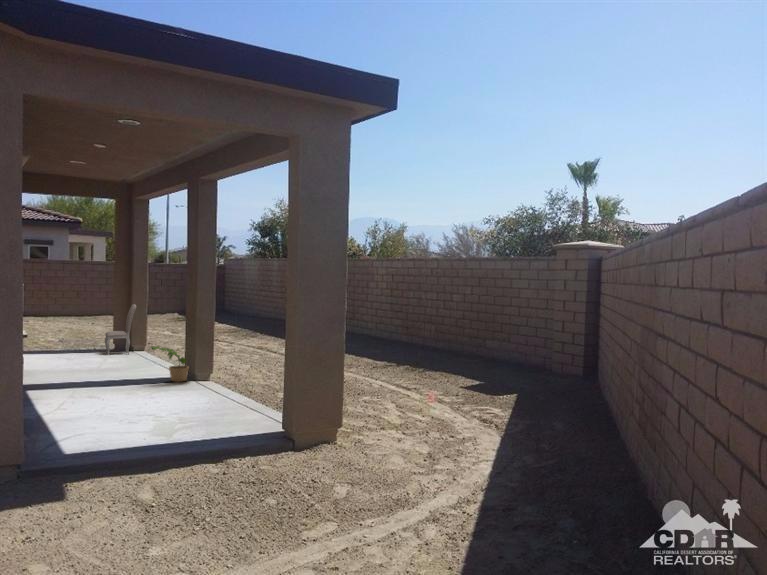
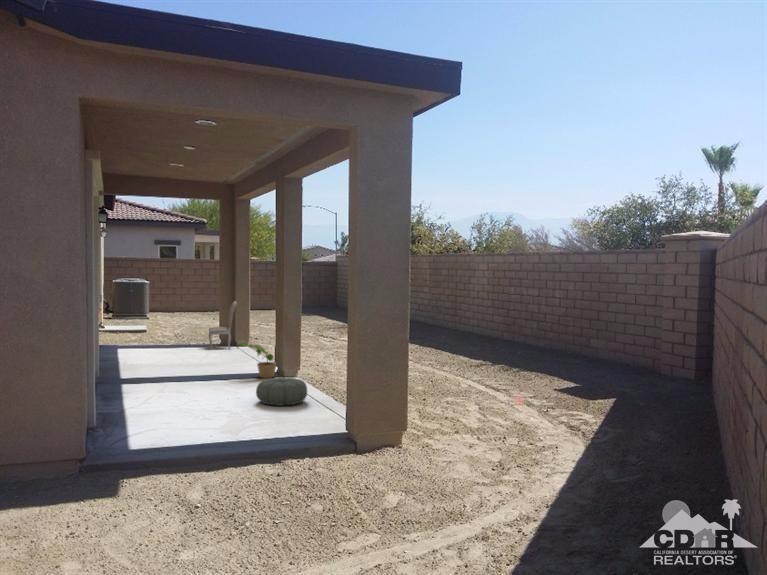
pouf: none [178,380,230,408] -> present [256,377,307,406]

